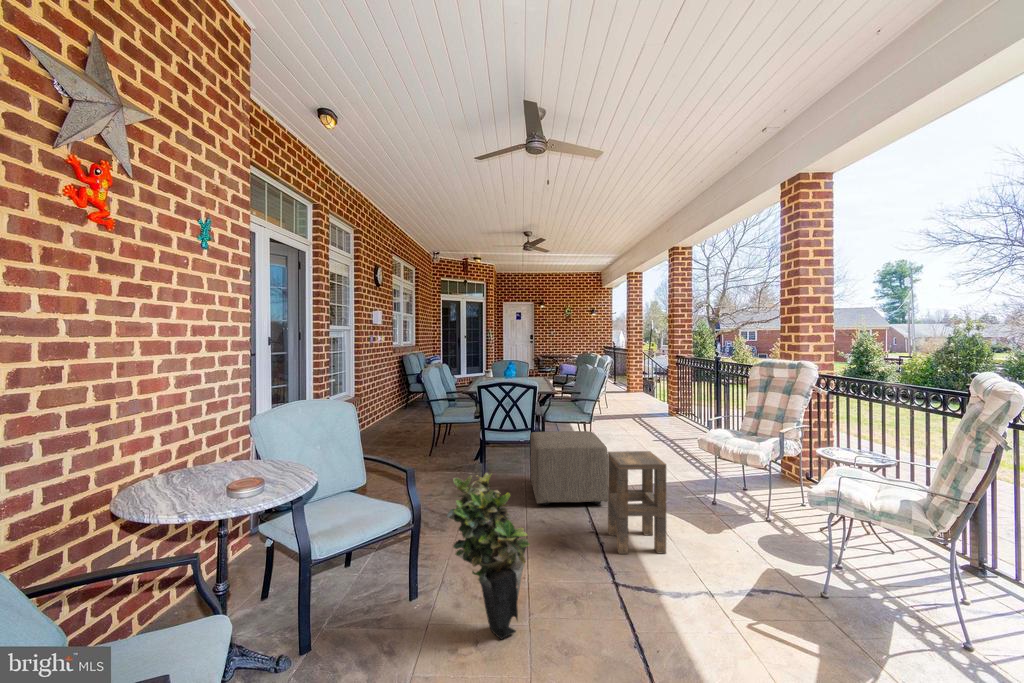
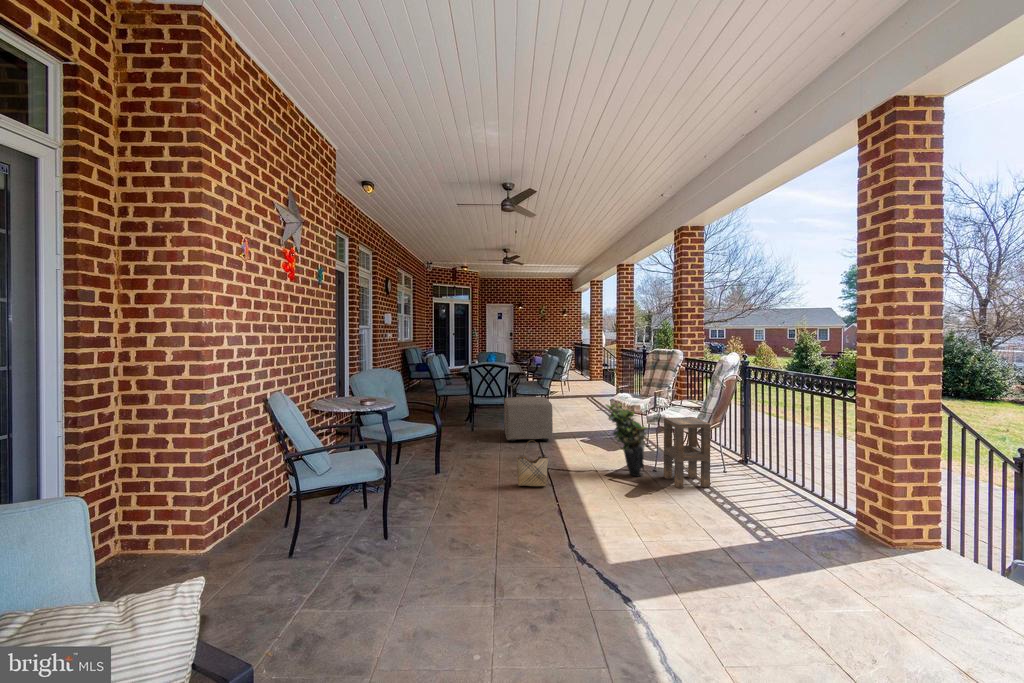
side table: present [608,451,666,554] -> present [664,417,711,488]
potted plant: present [447,473,530,639] -> present [606,403,647,477]
woven basket: none [566,547,631,650] -> present [516,440,548,486]

